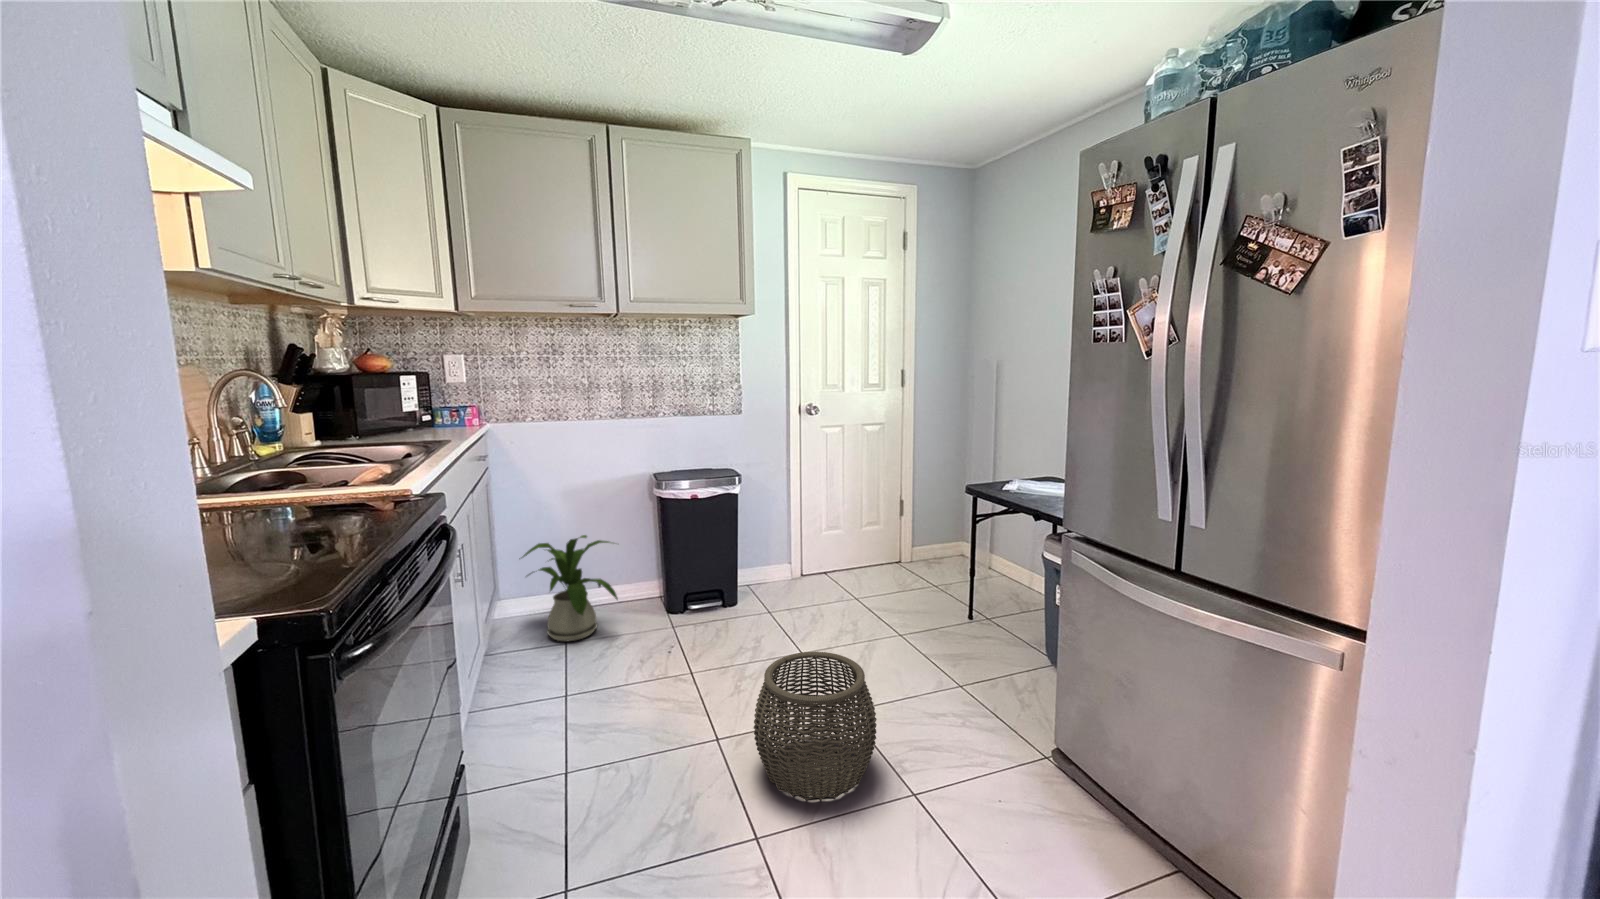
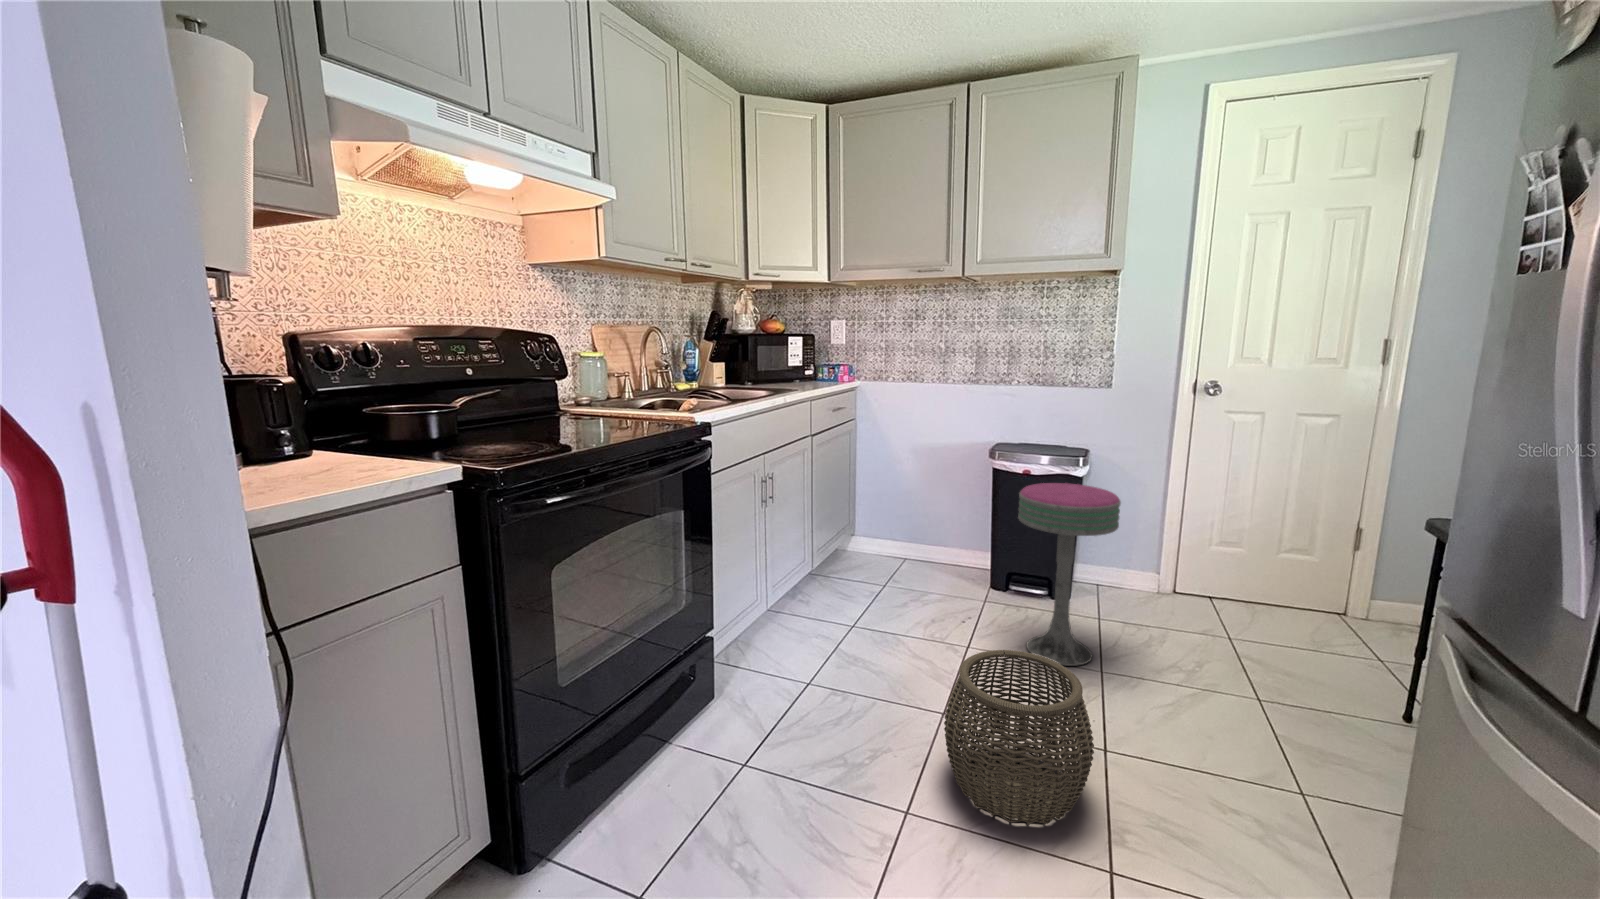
bar stool: none [719,501,801,662] -> present [1018,483,1121,666]
house plant: present [523,535,618,641] -> none [856,490,945,586]

